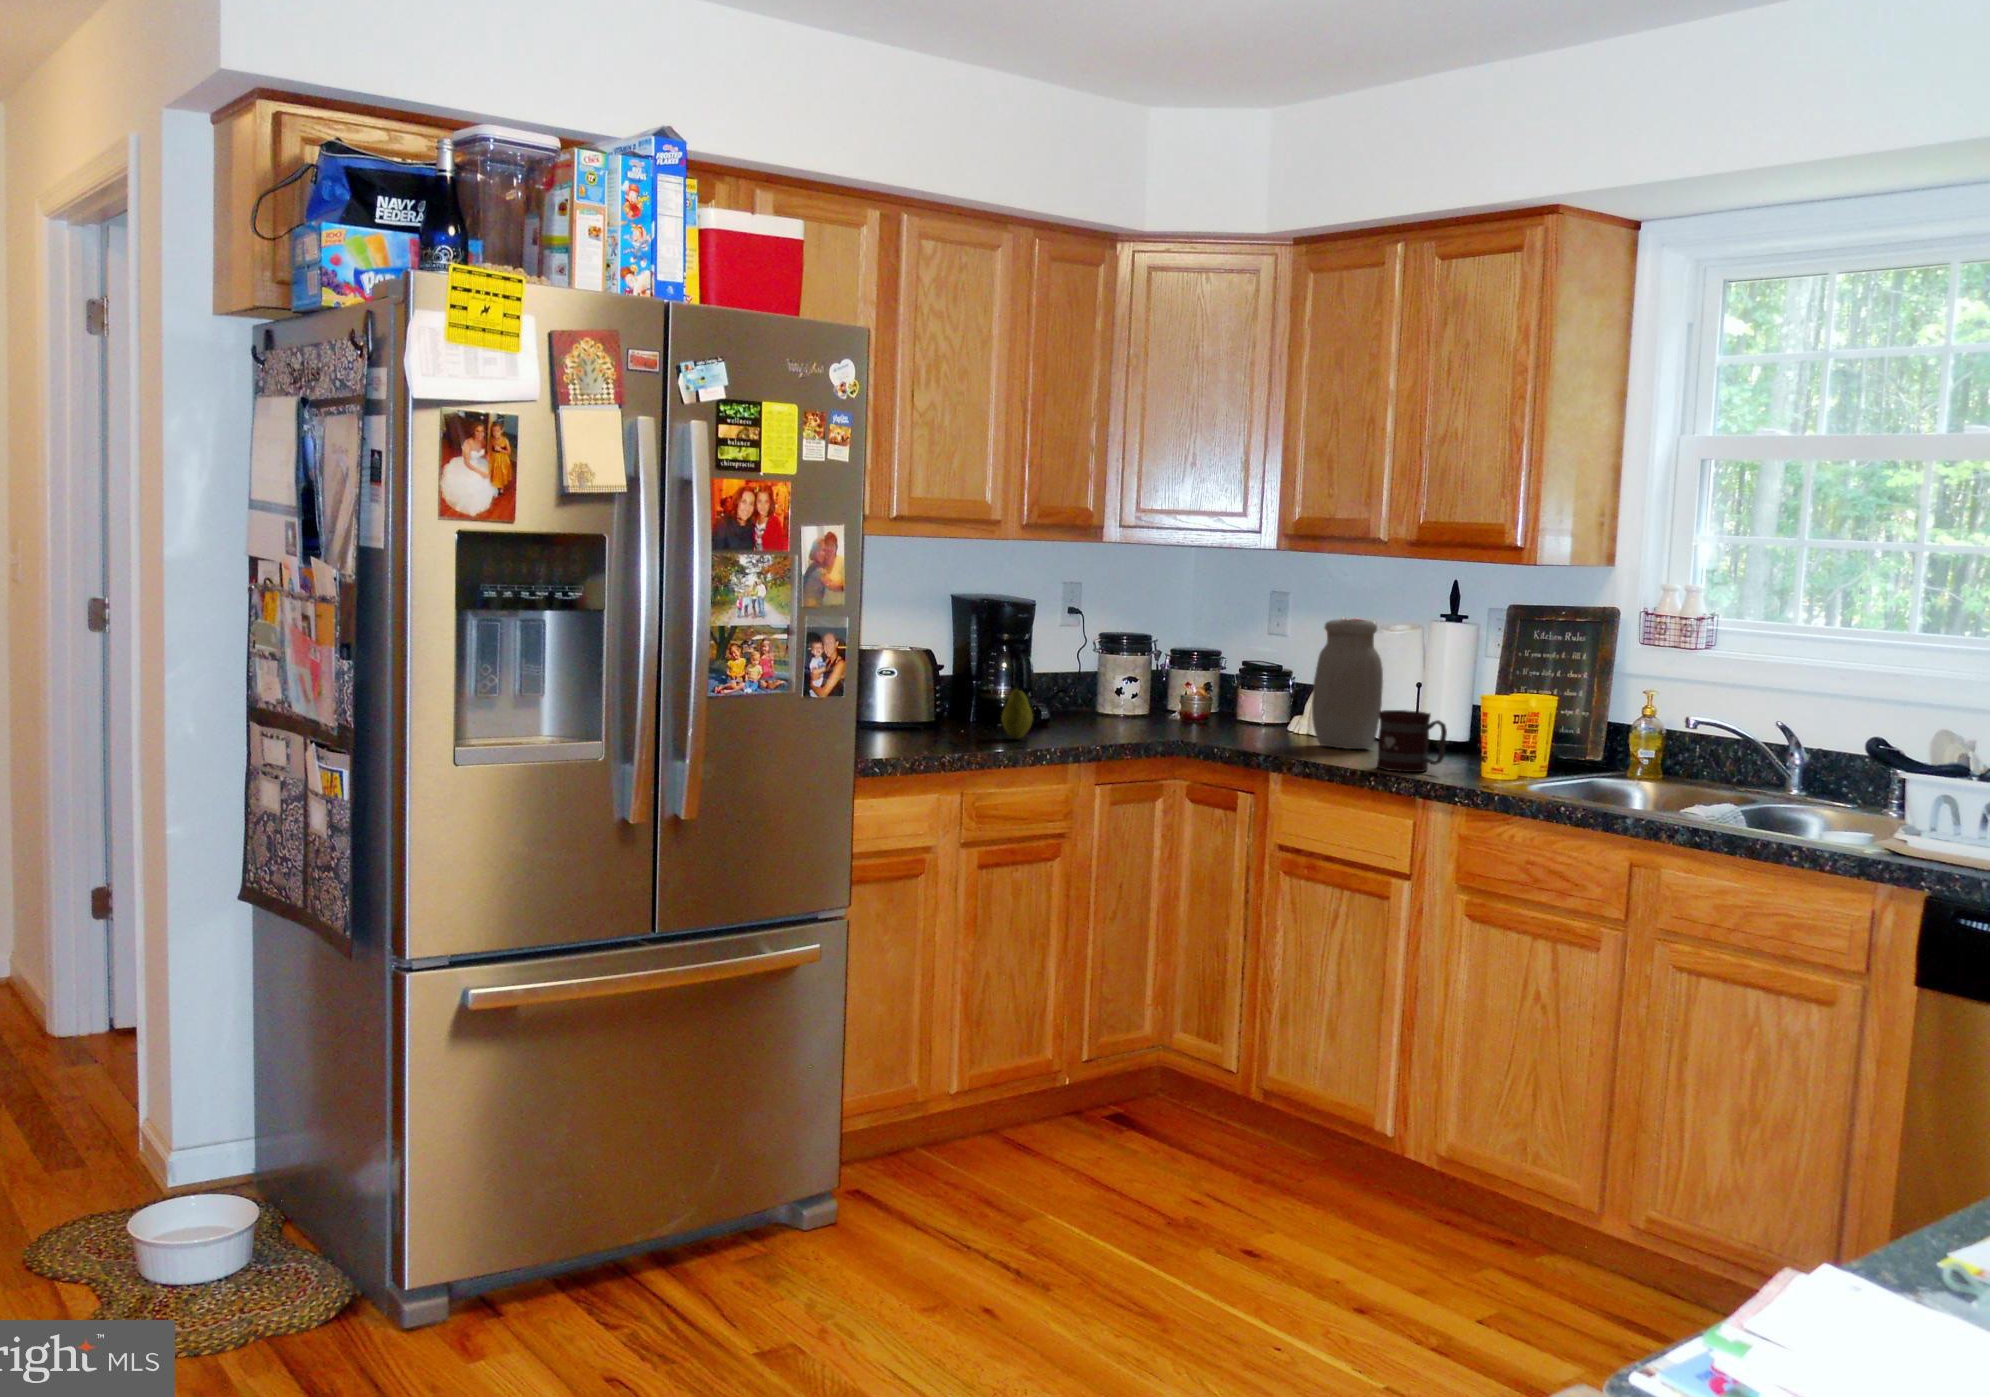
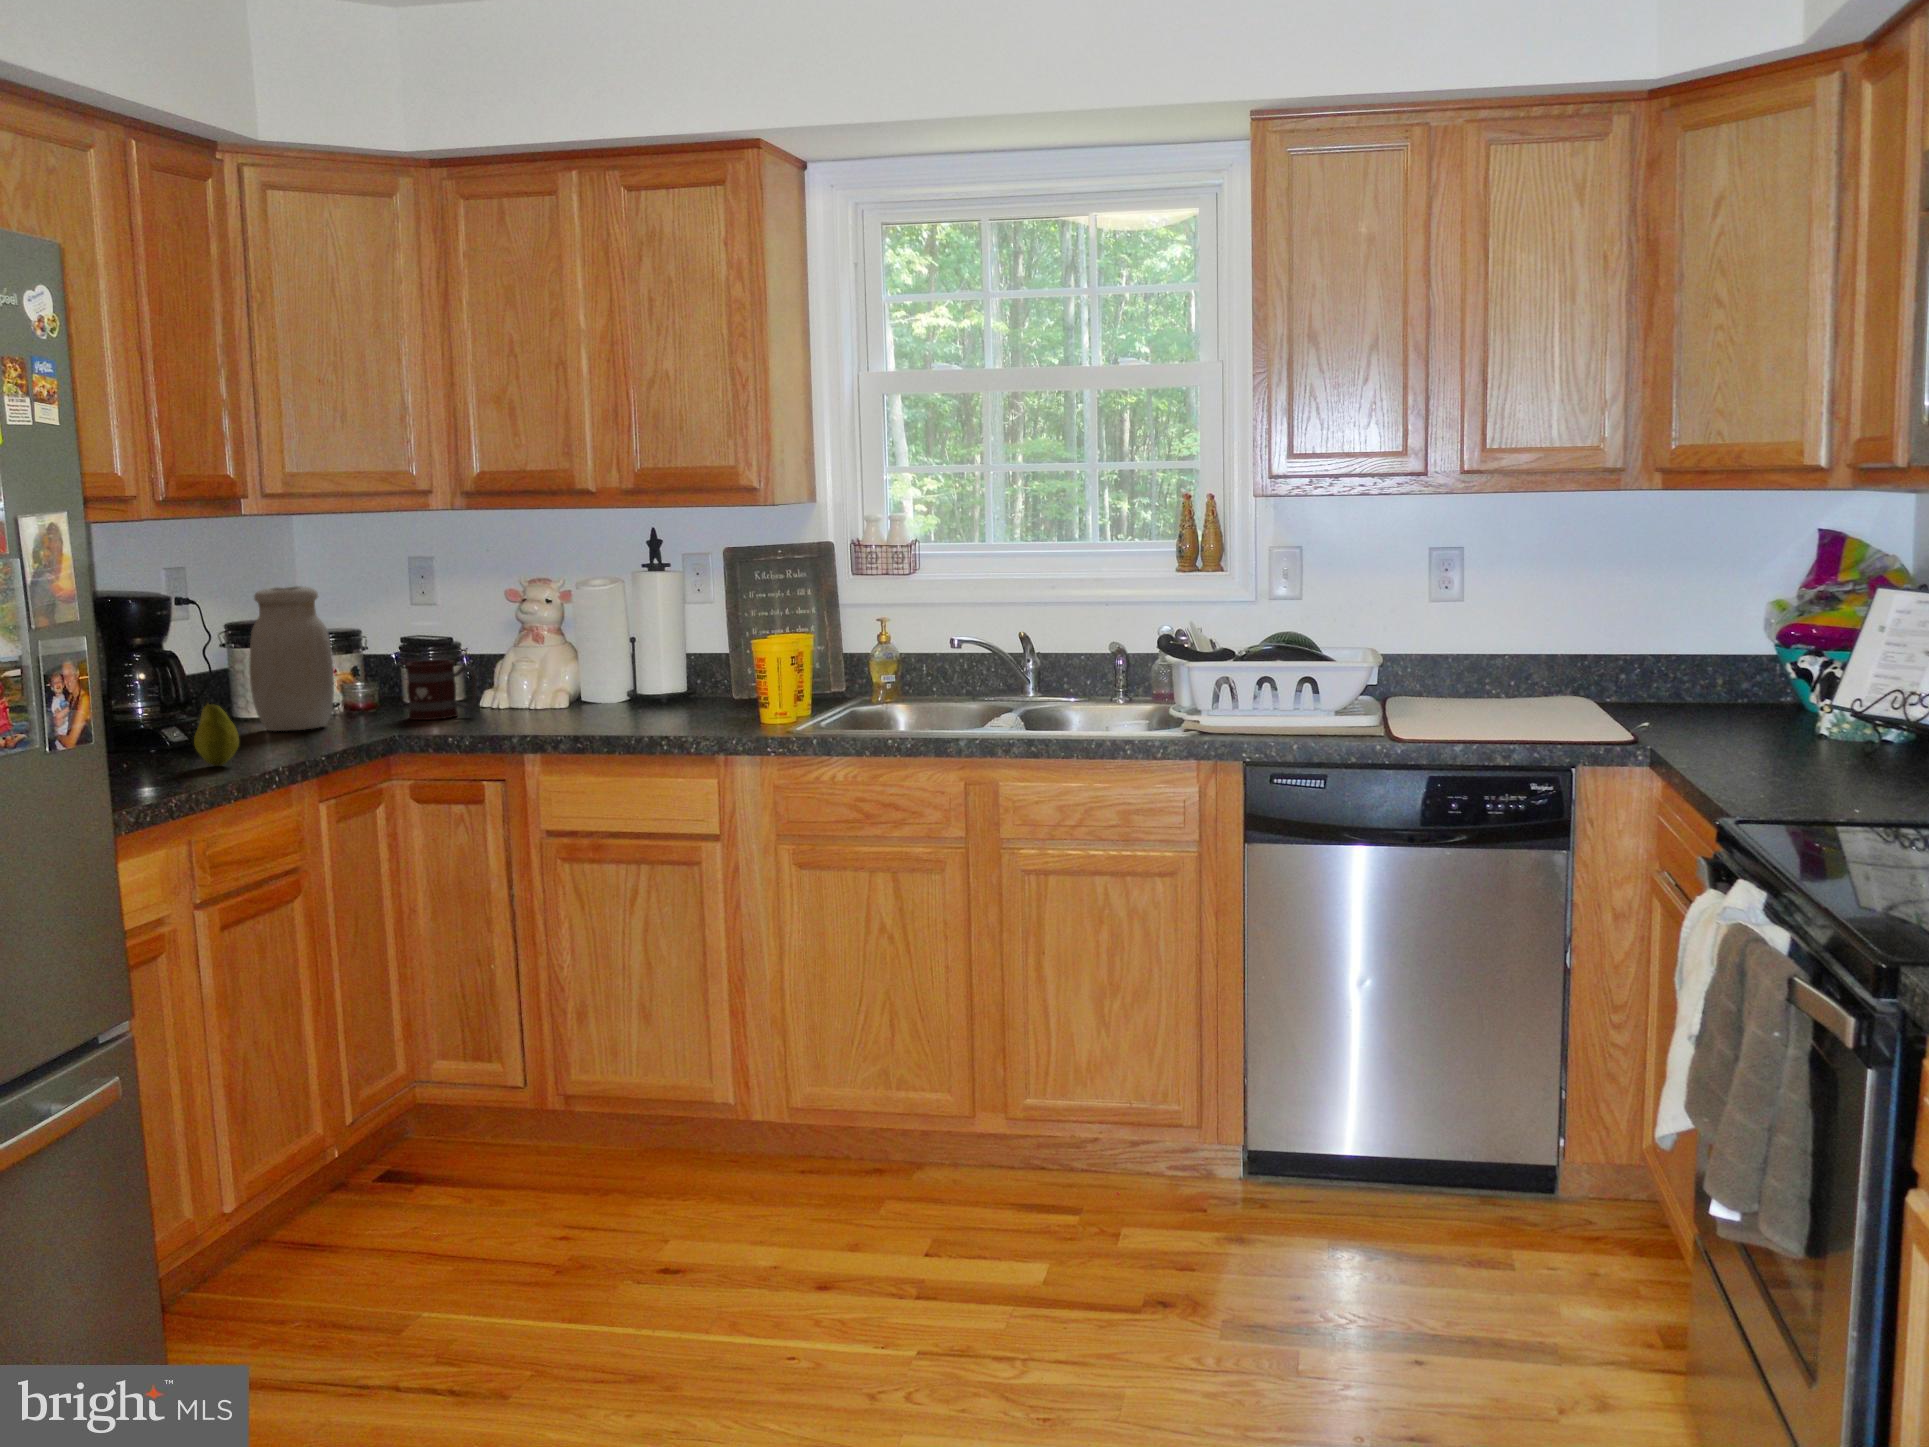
jar: present [1312,619,1383,749] -> present [249,586,334,731]
mug: present [1377,710,1447,772] -> present [406,660,477,720]

